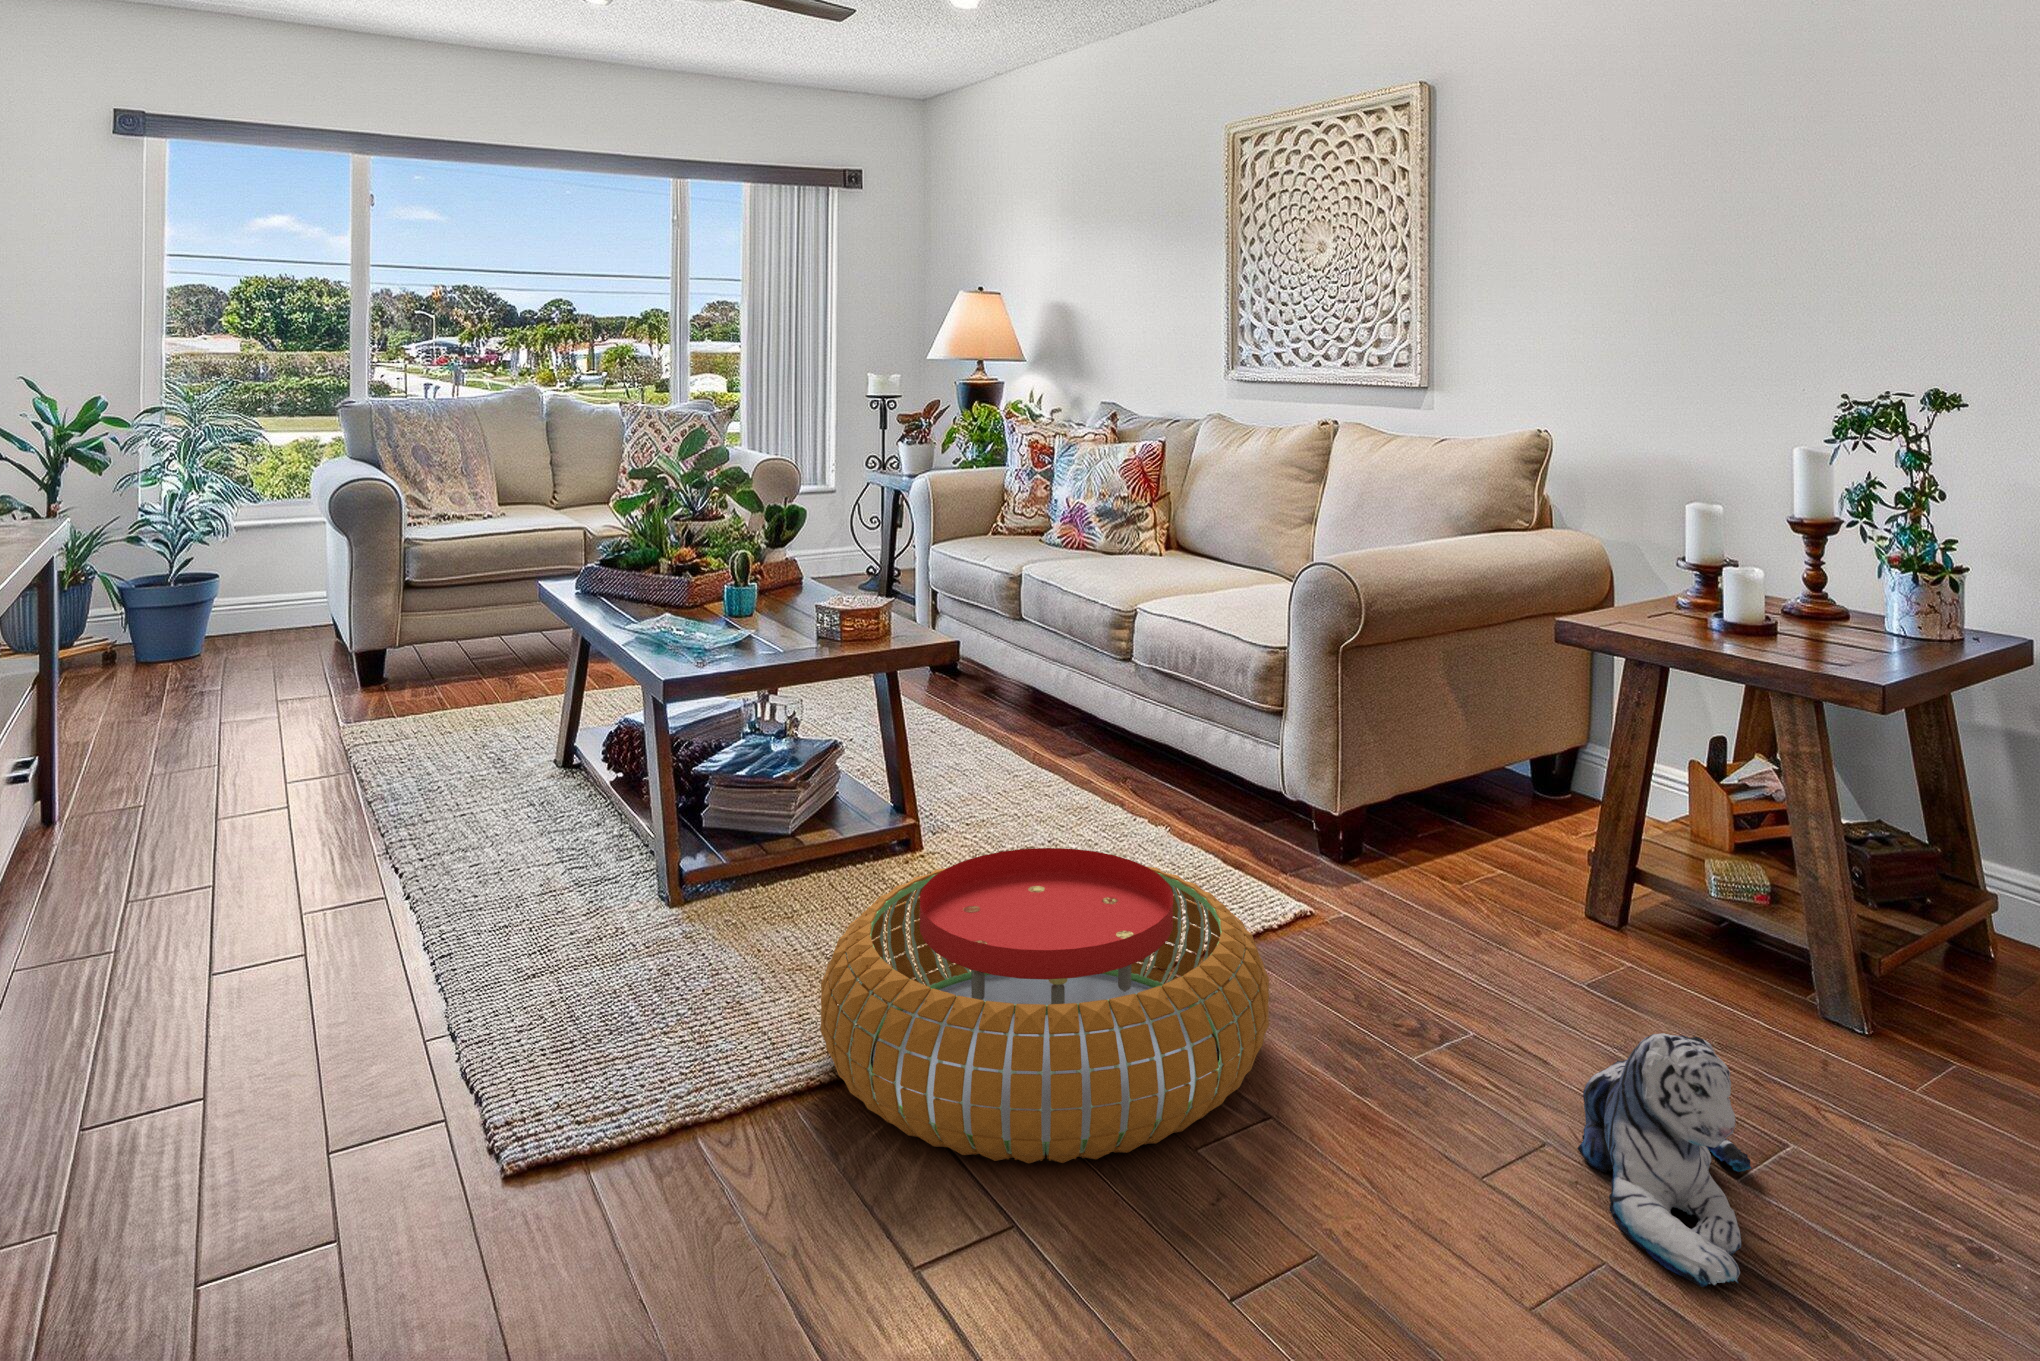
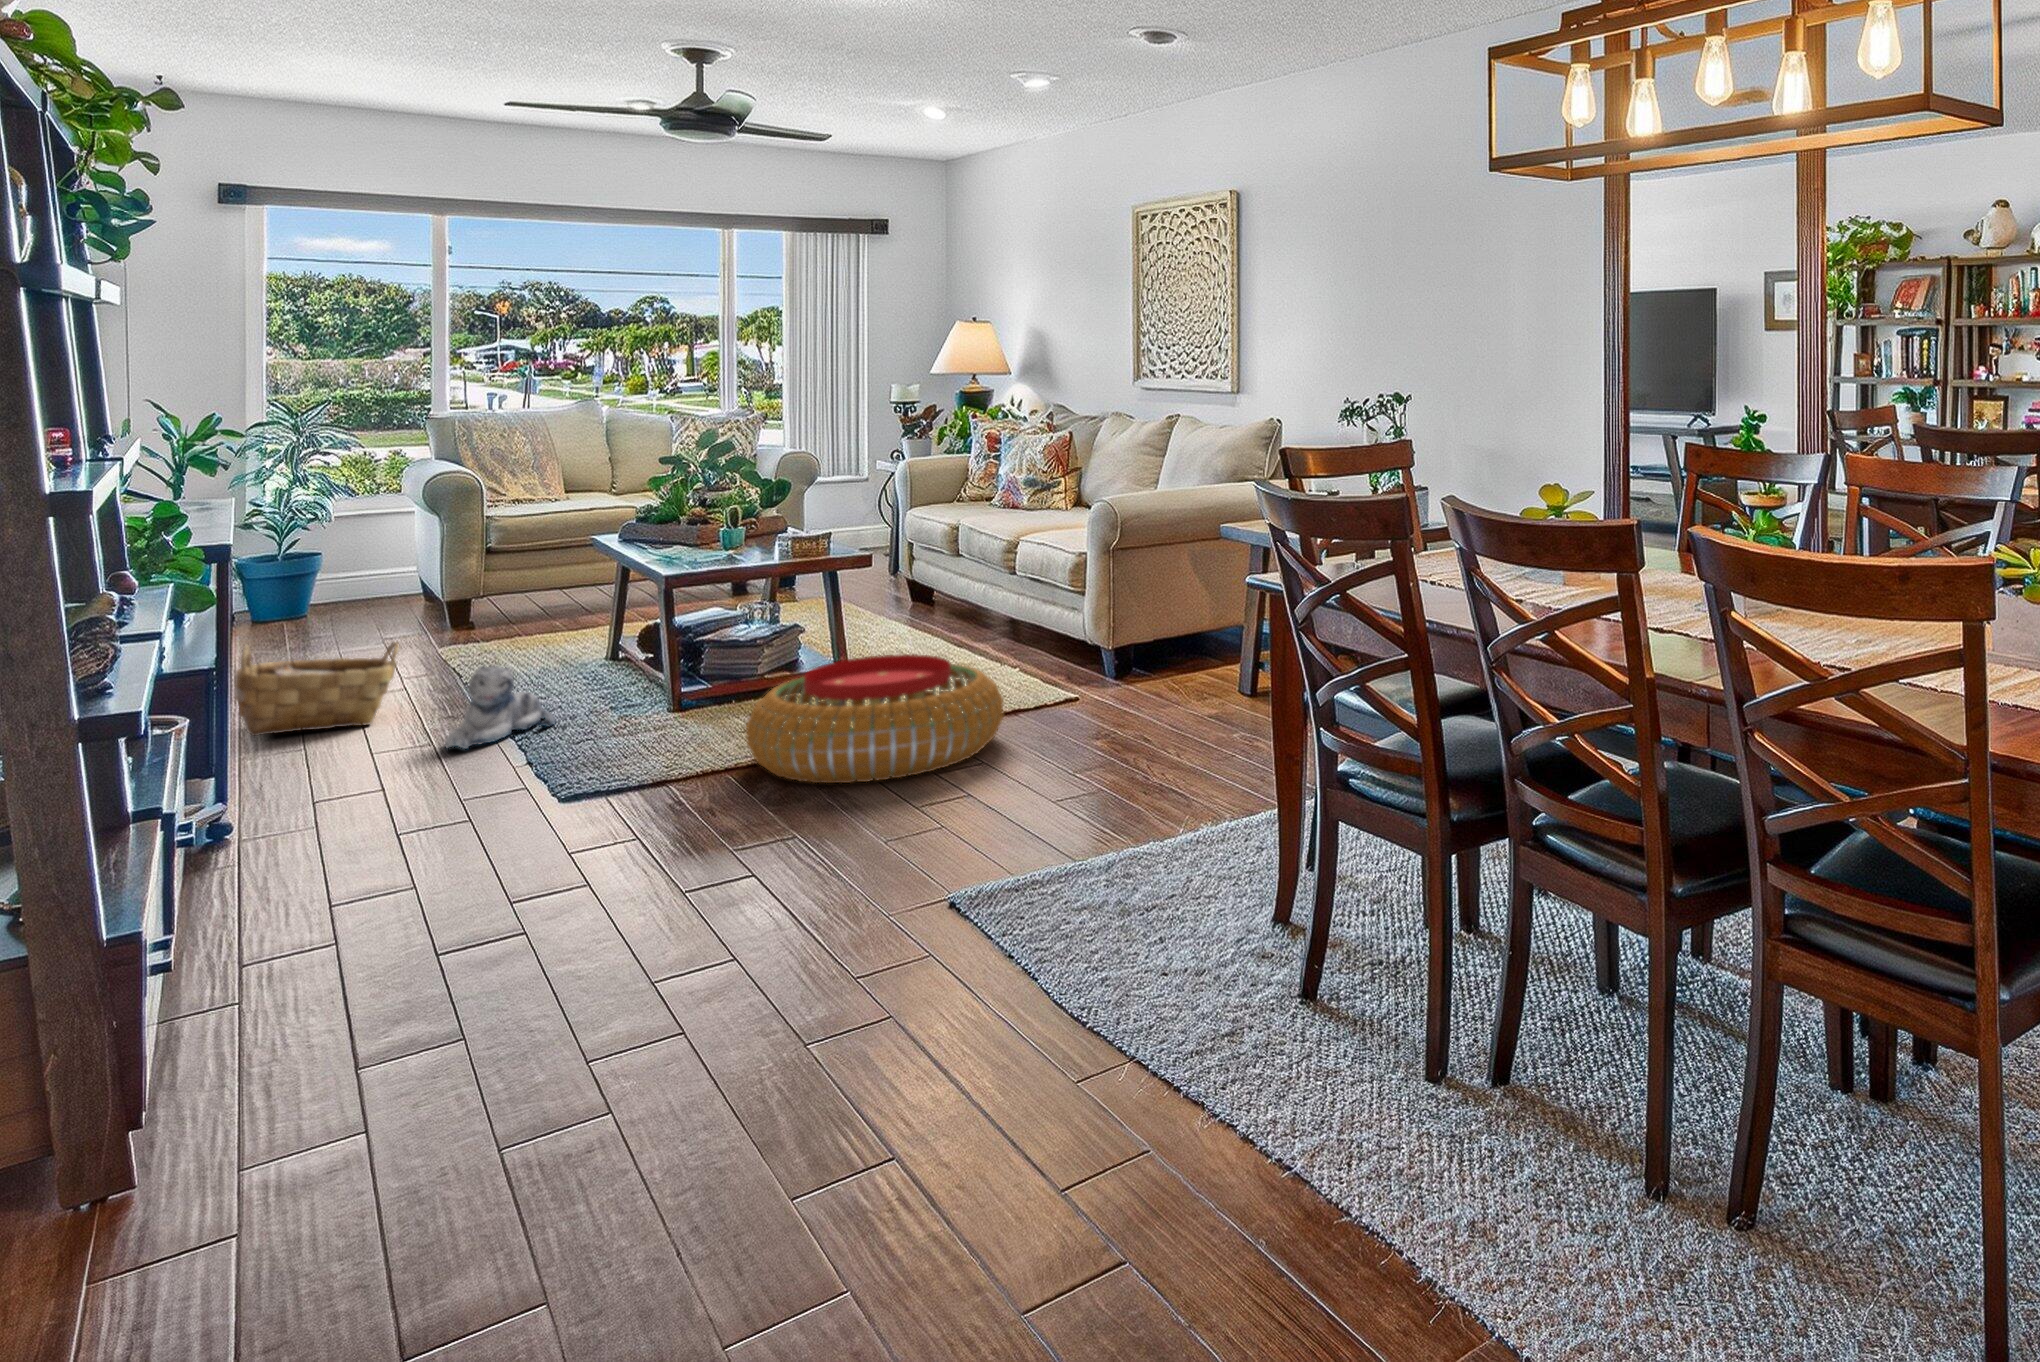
woven basket: none [23,754,266,915] -> present [235,642,399,736]
plush toy: present [1577,1033,1751,1287] -> present [445,666,555,749]

